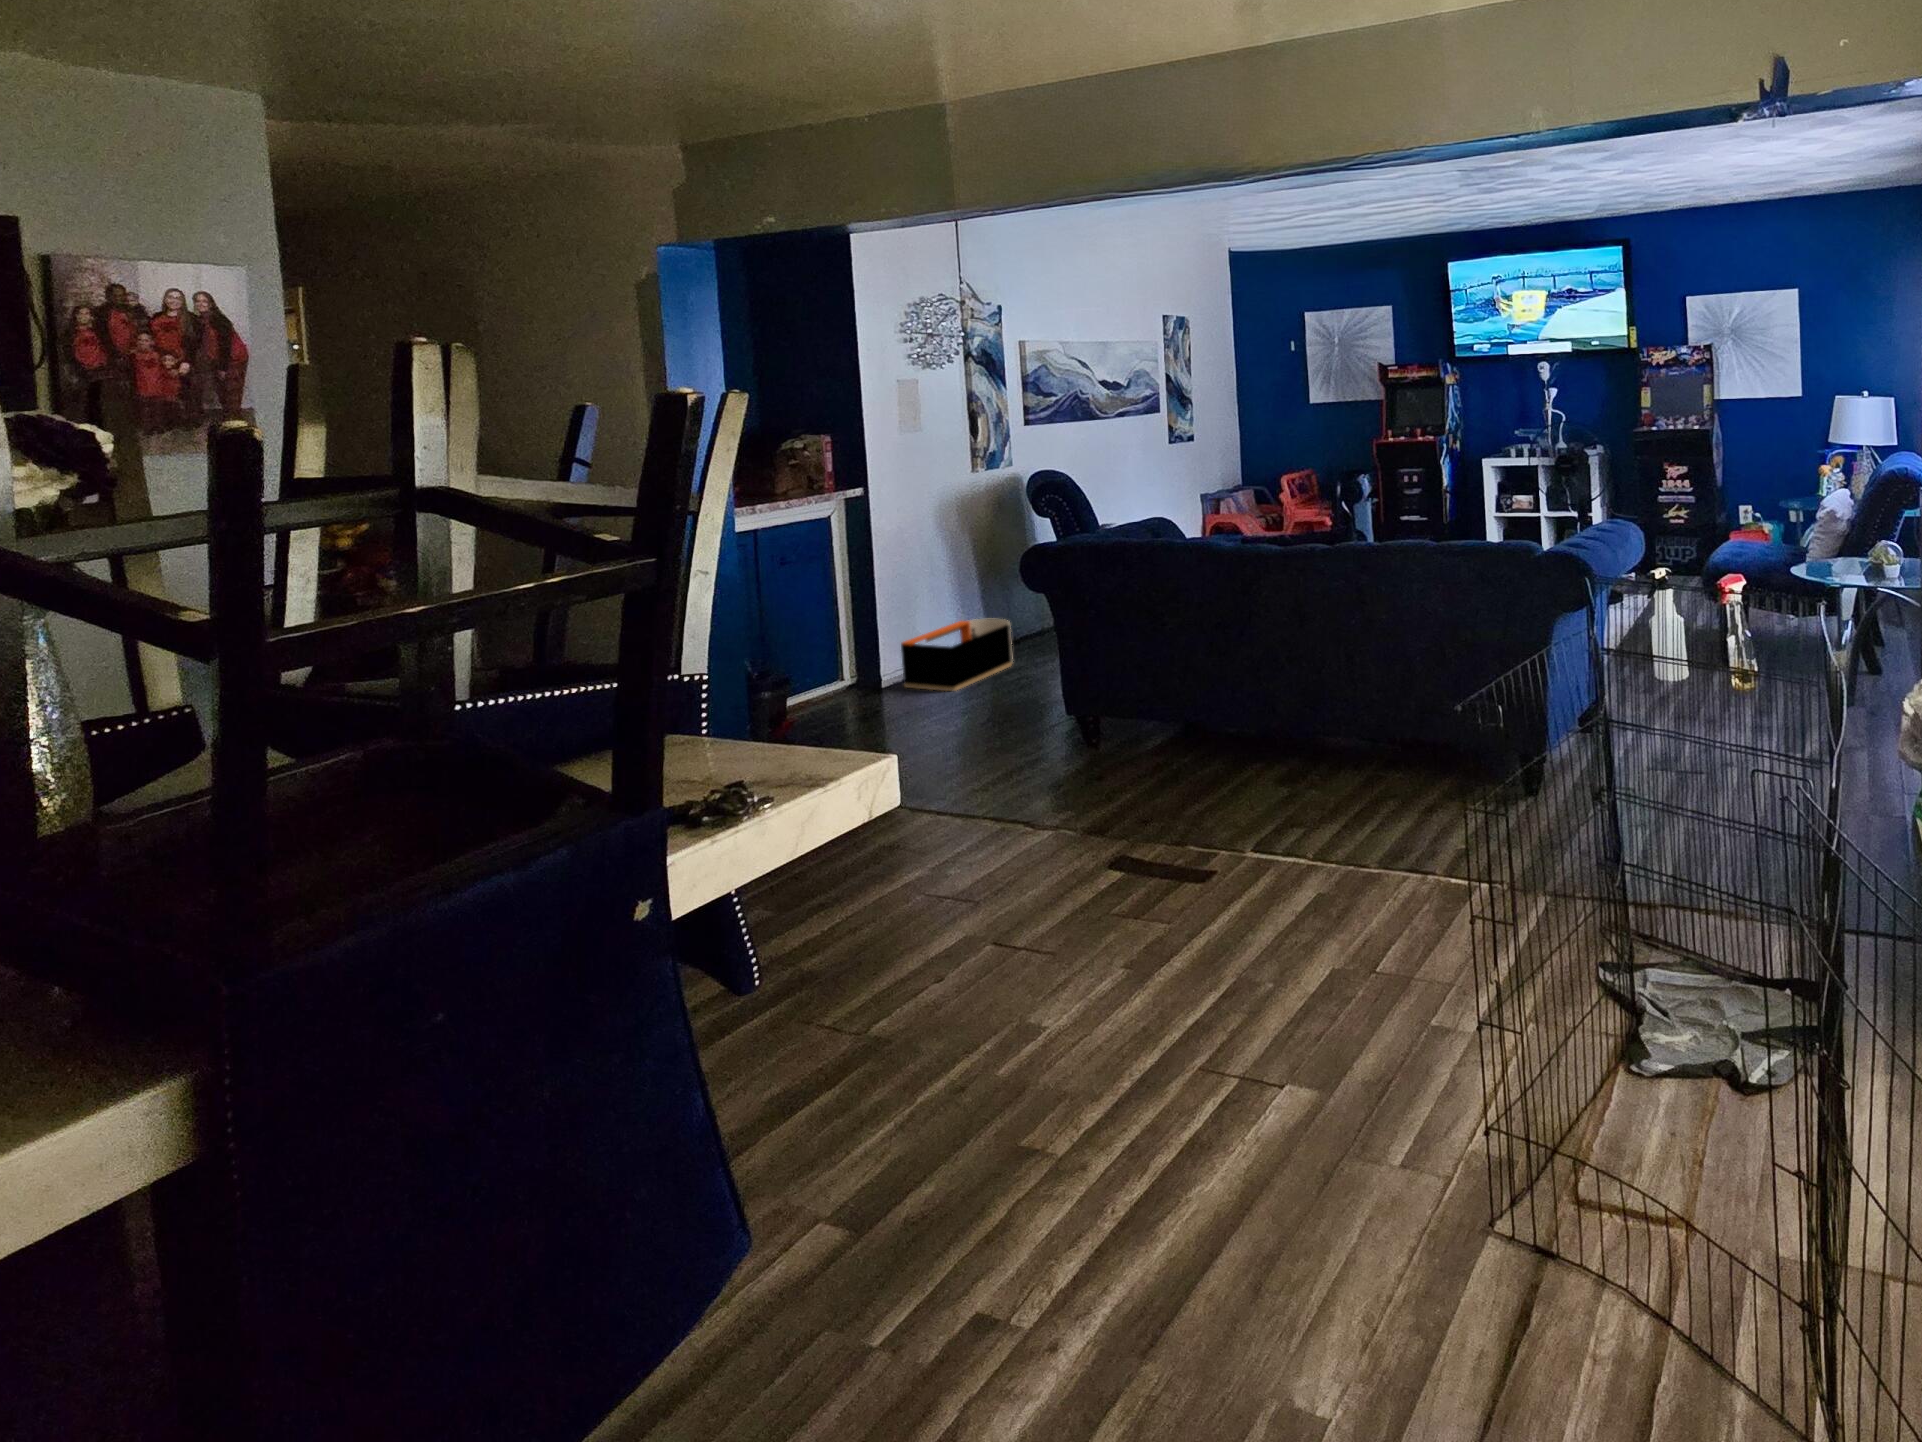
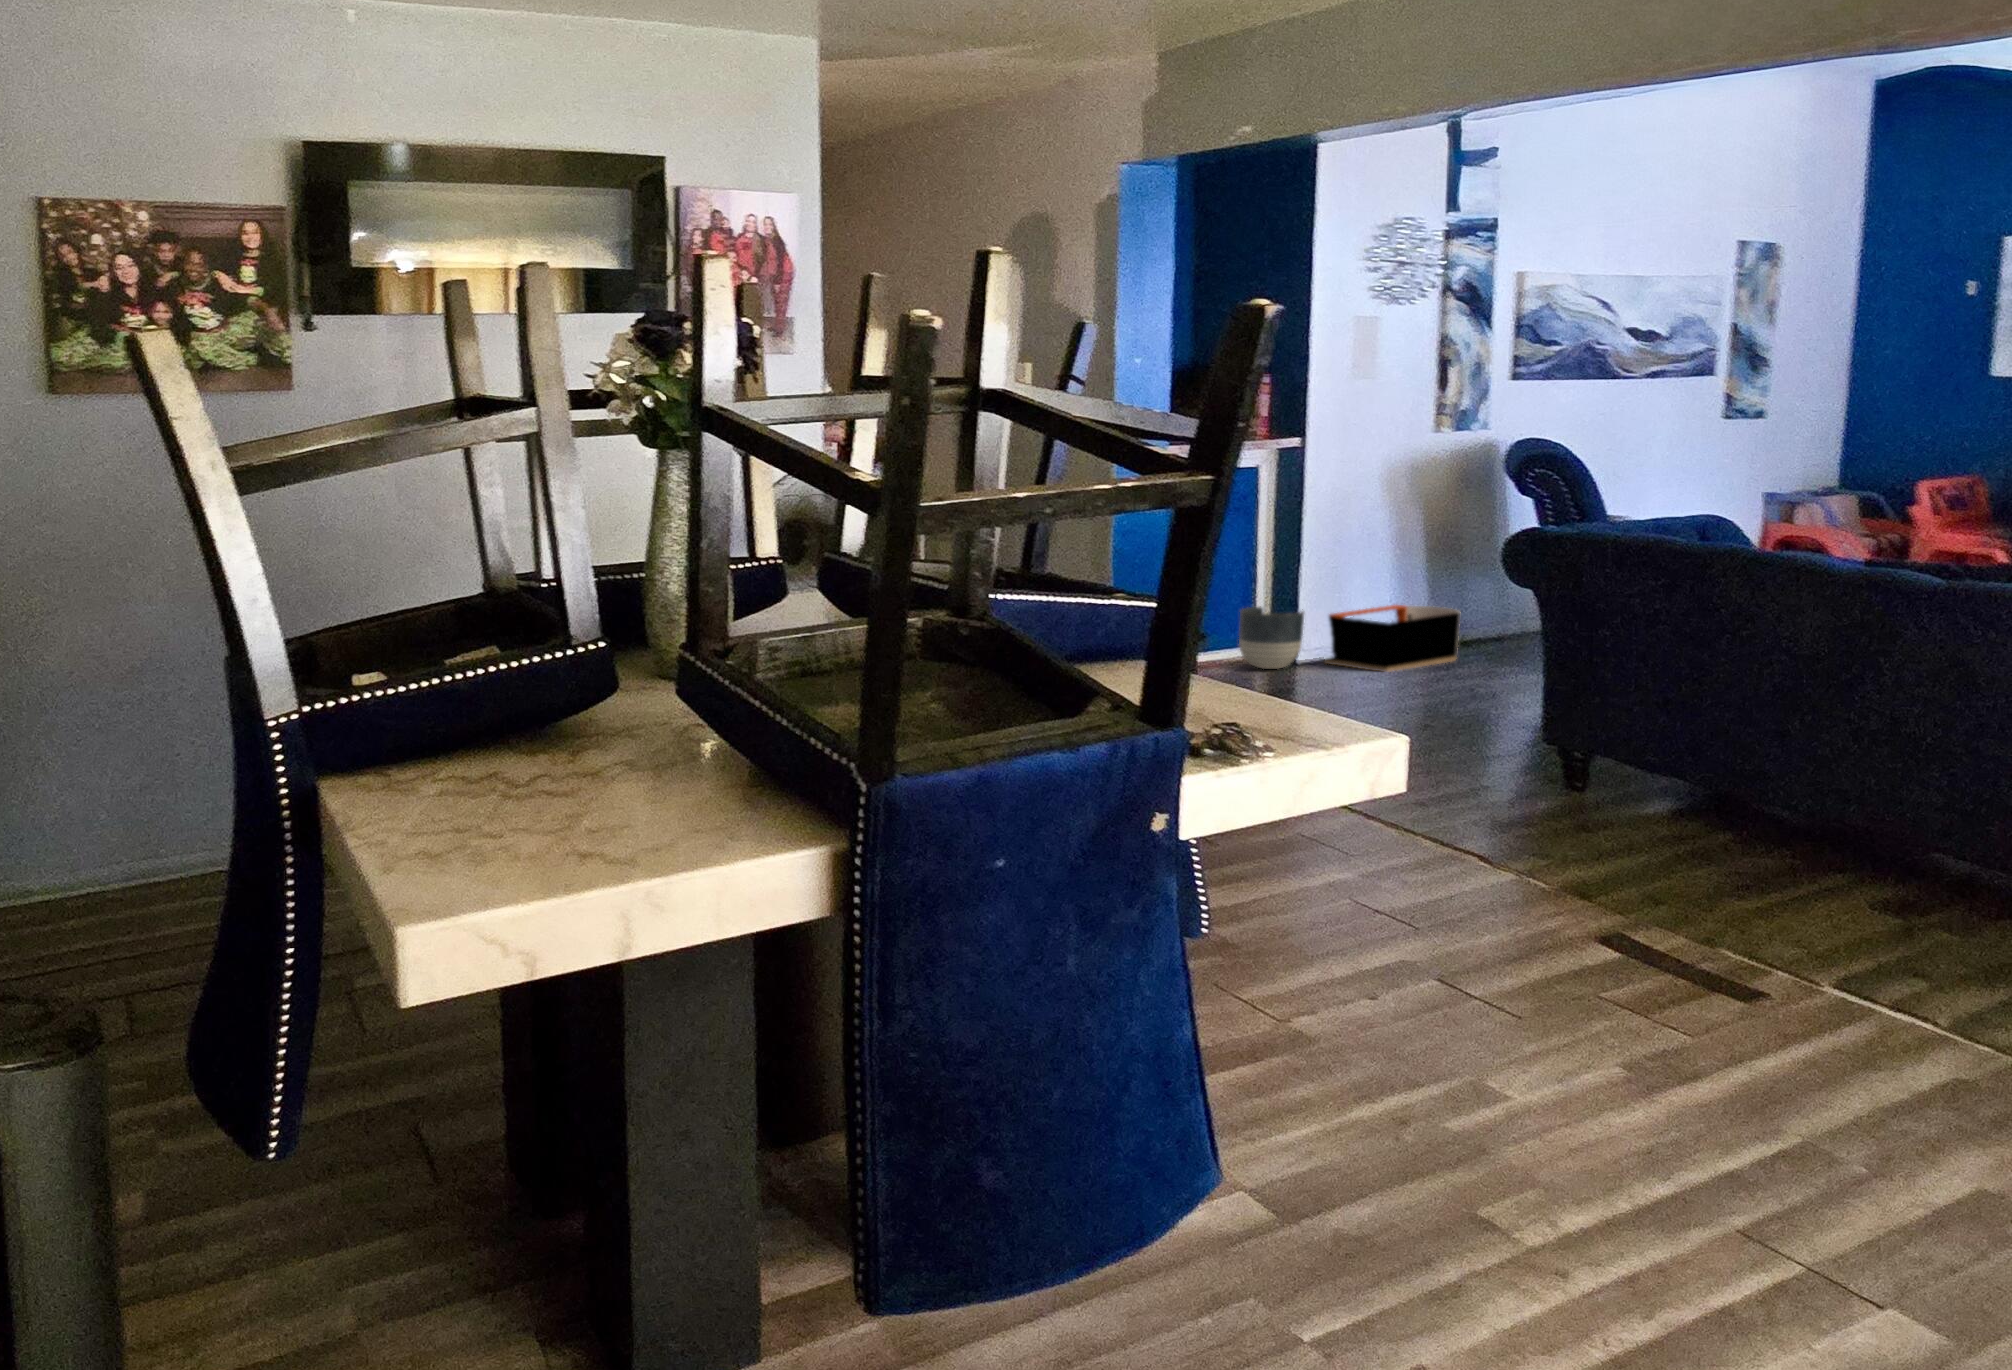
planter: none [820,641,880,705] -> present [1239,606,1304,669]

